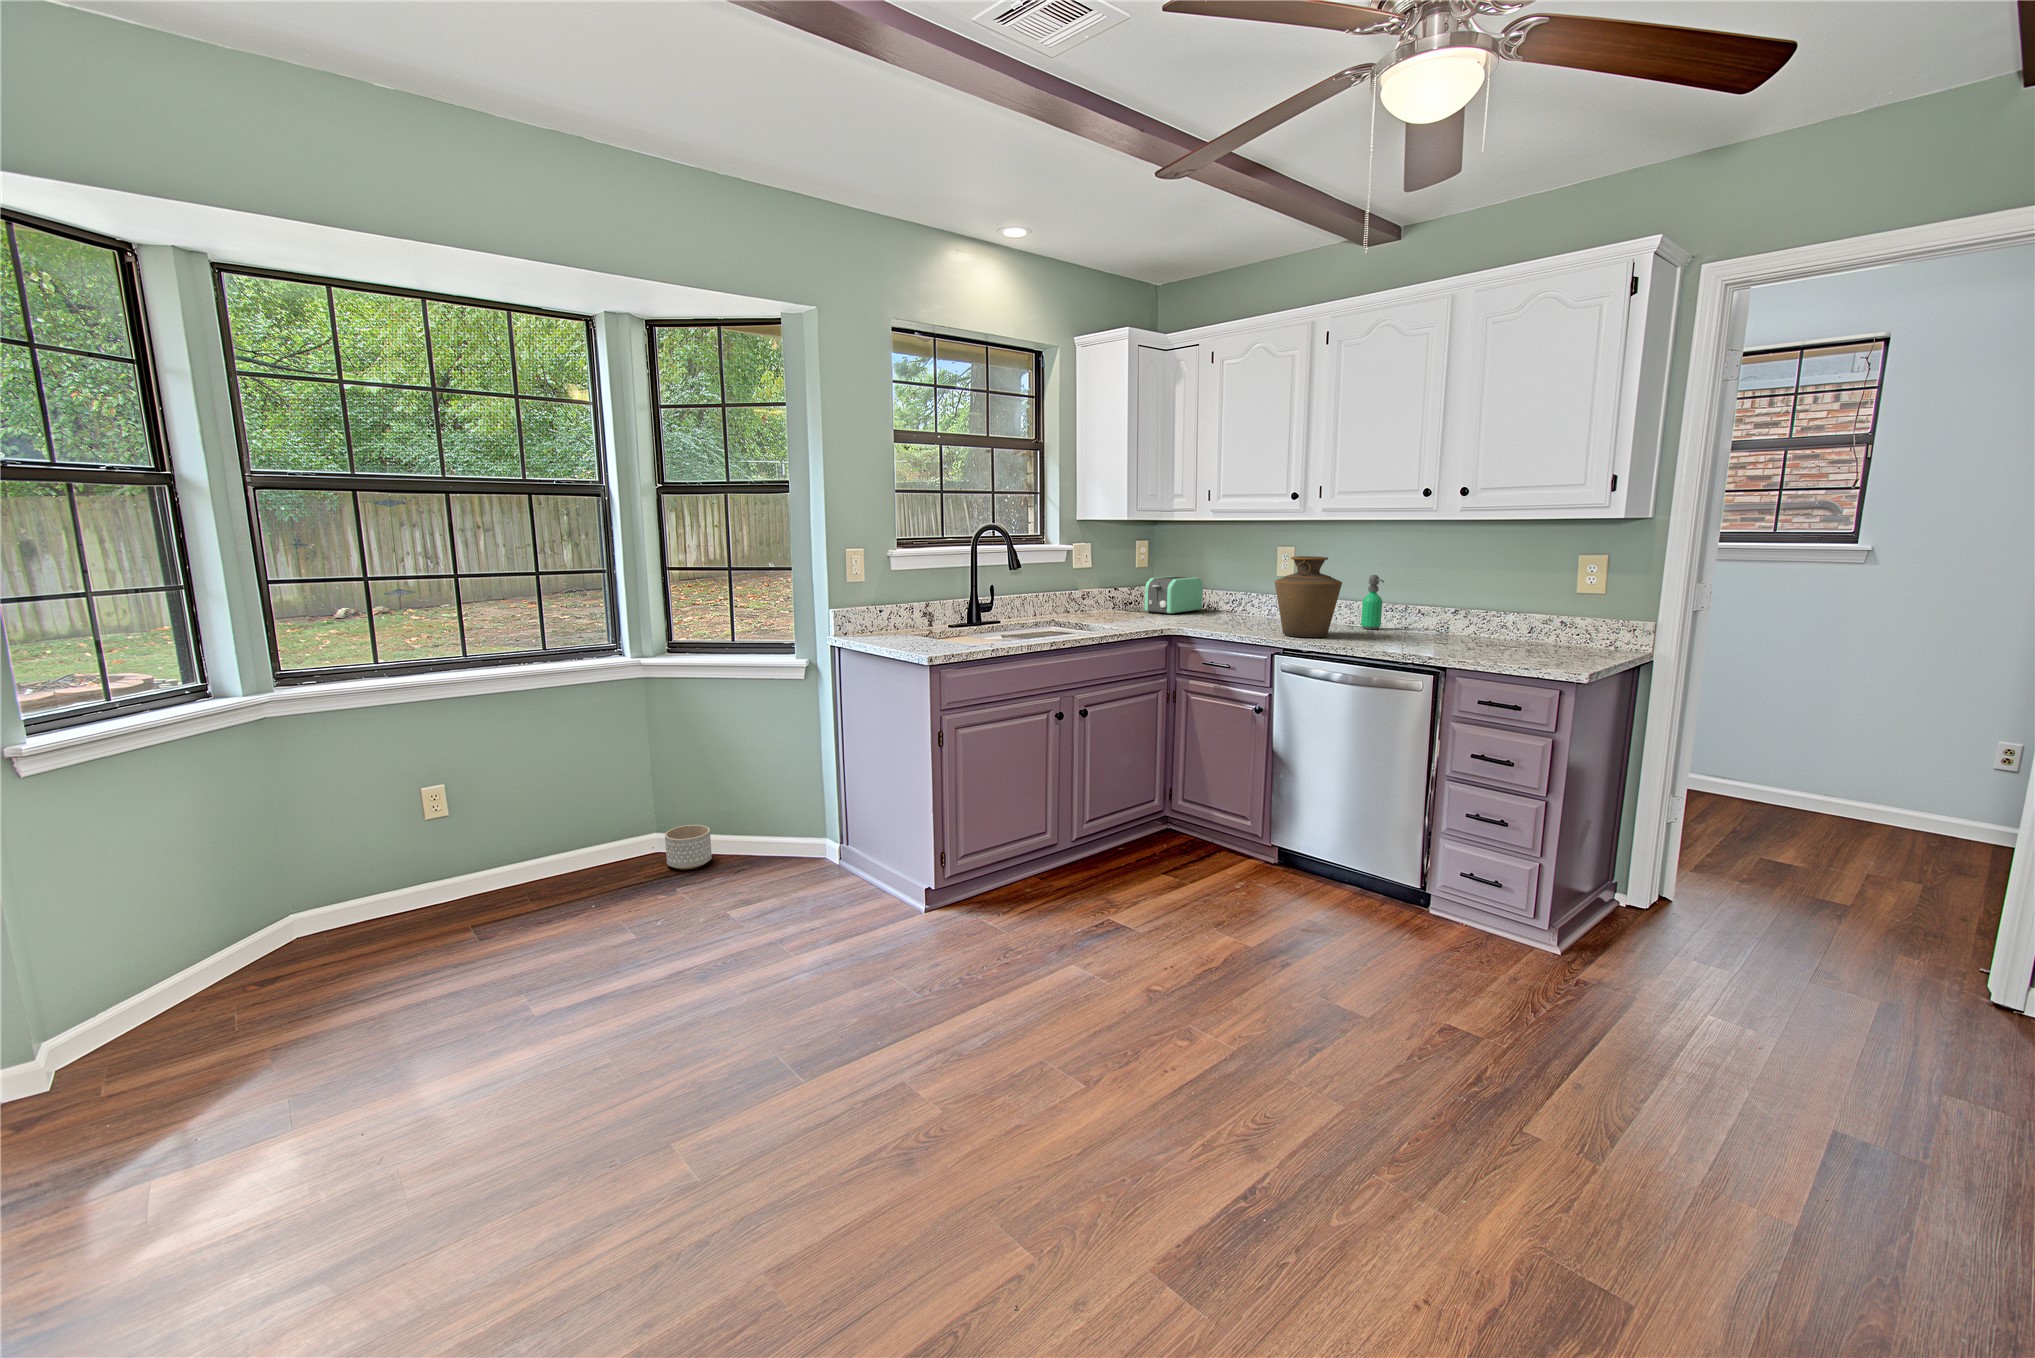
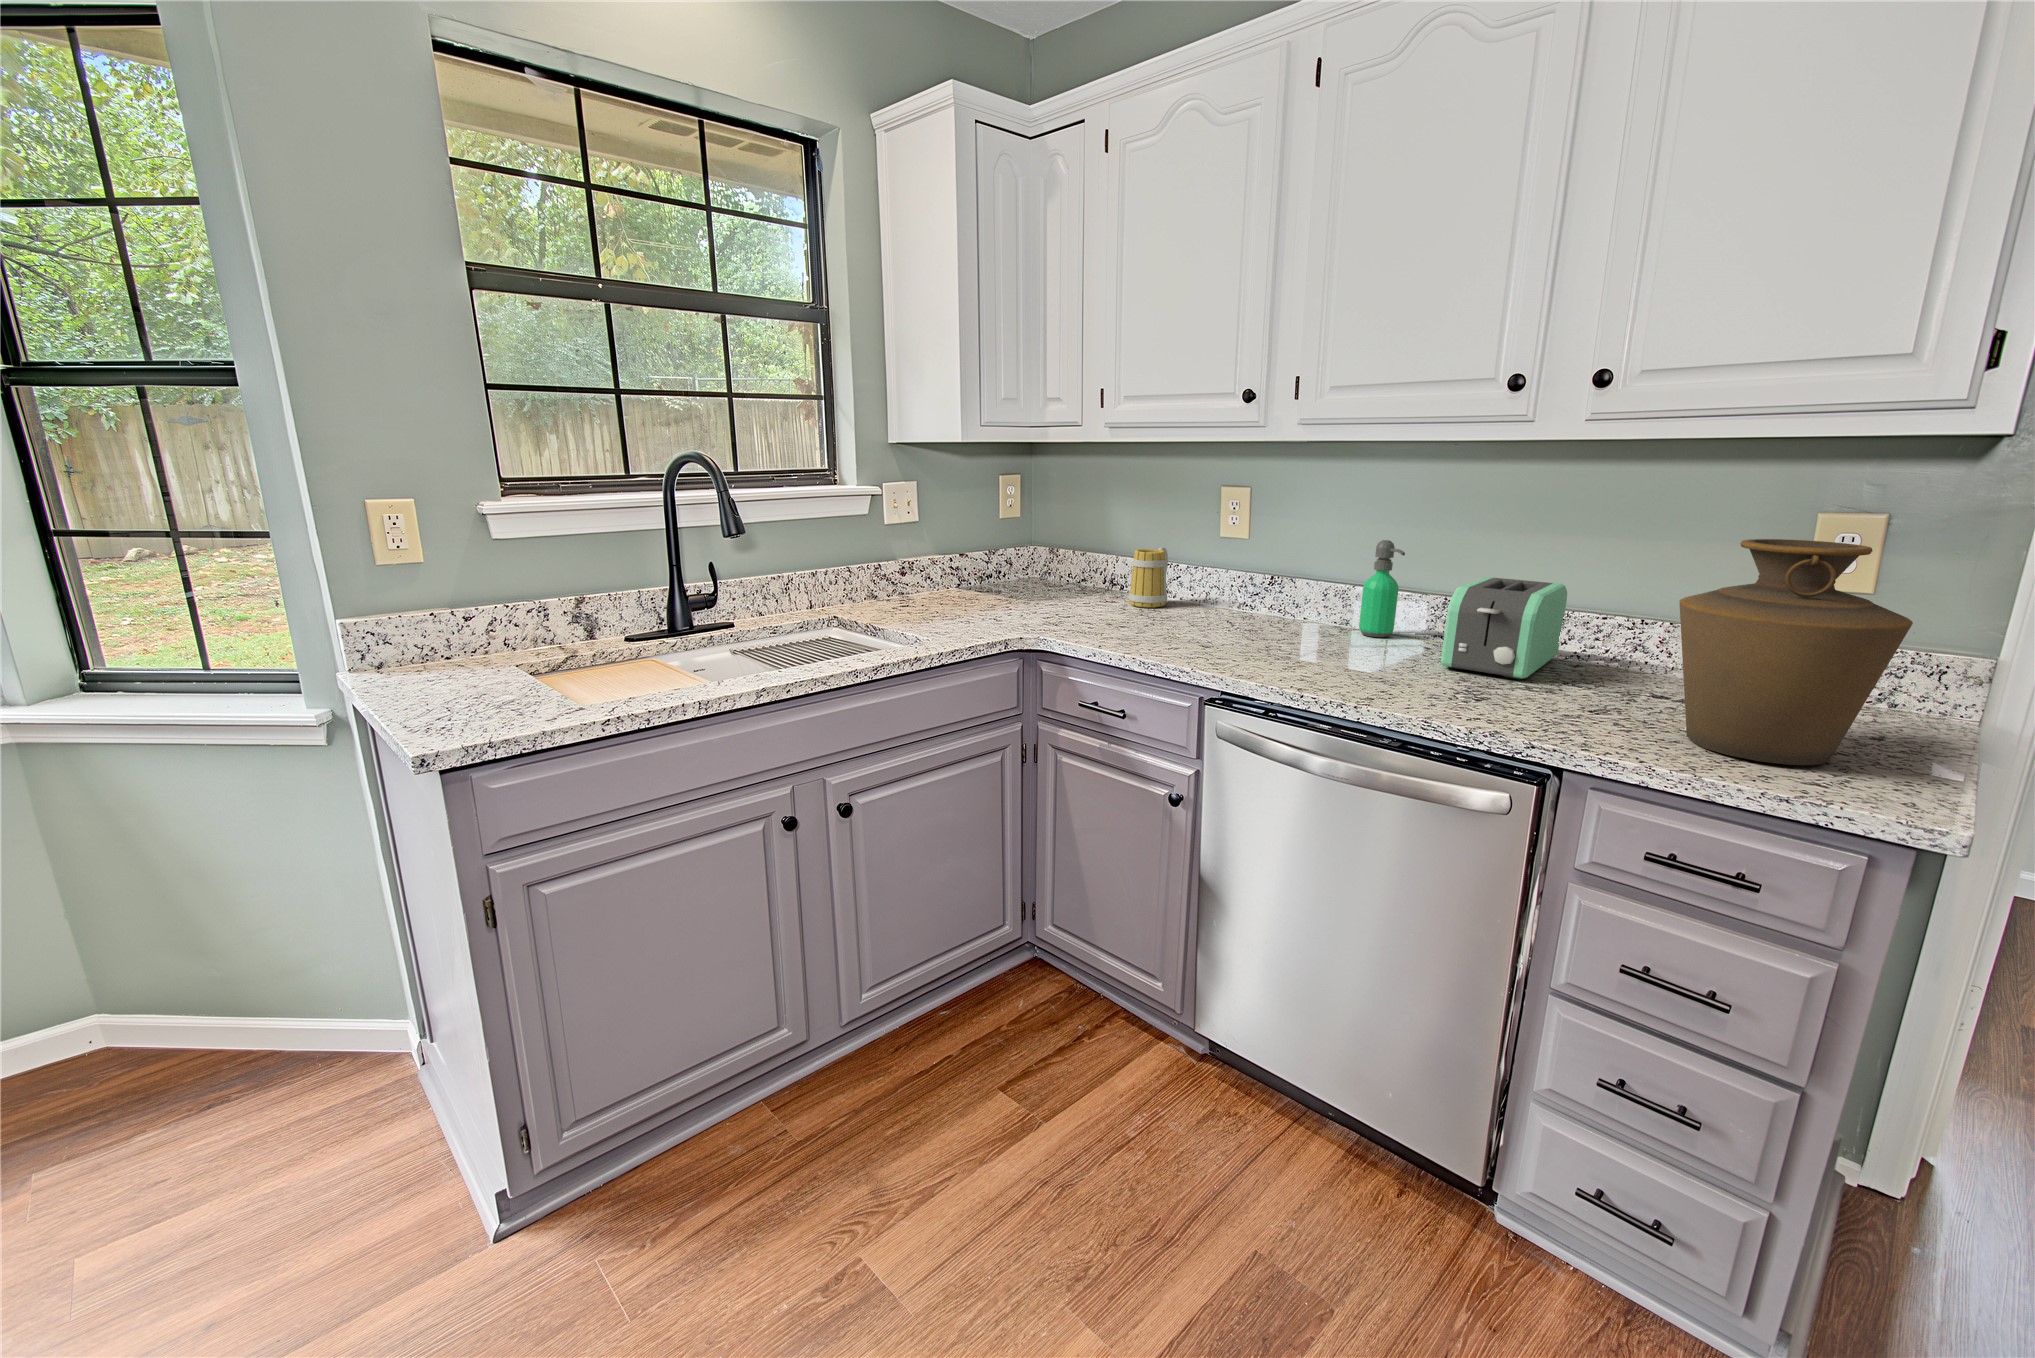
vase: present [1275,556,1342,637] -> present [1679,539,1913,765]
toaster: present [1145,576,1203,614] -> present [1441,577,1567,680]
mug: none [1223,583,1247,618] -> present [1129,547,1168,608]
planter: present [665,825,712,869] -> none [54,1010,181,1110]

